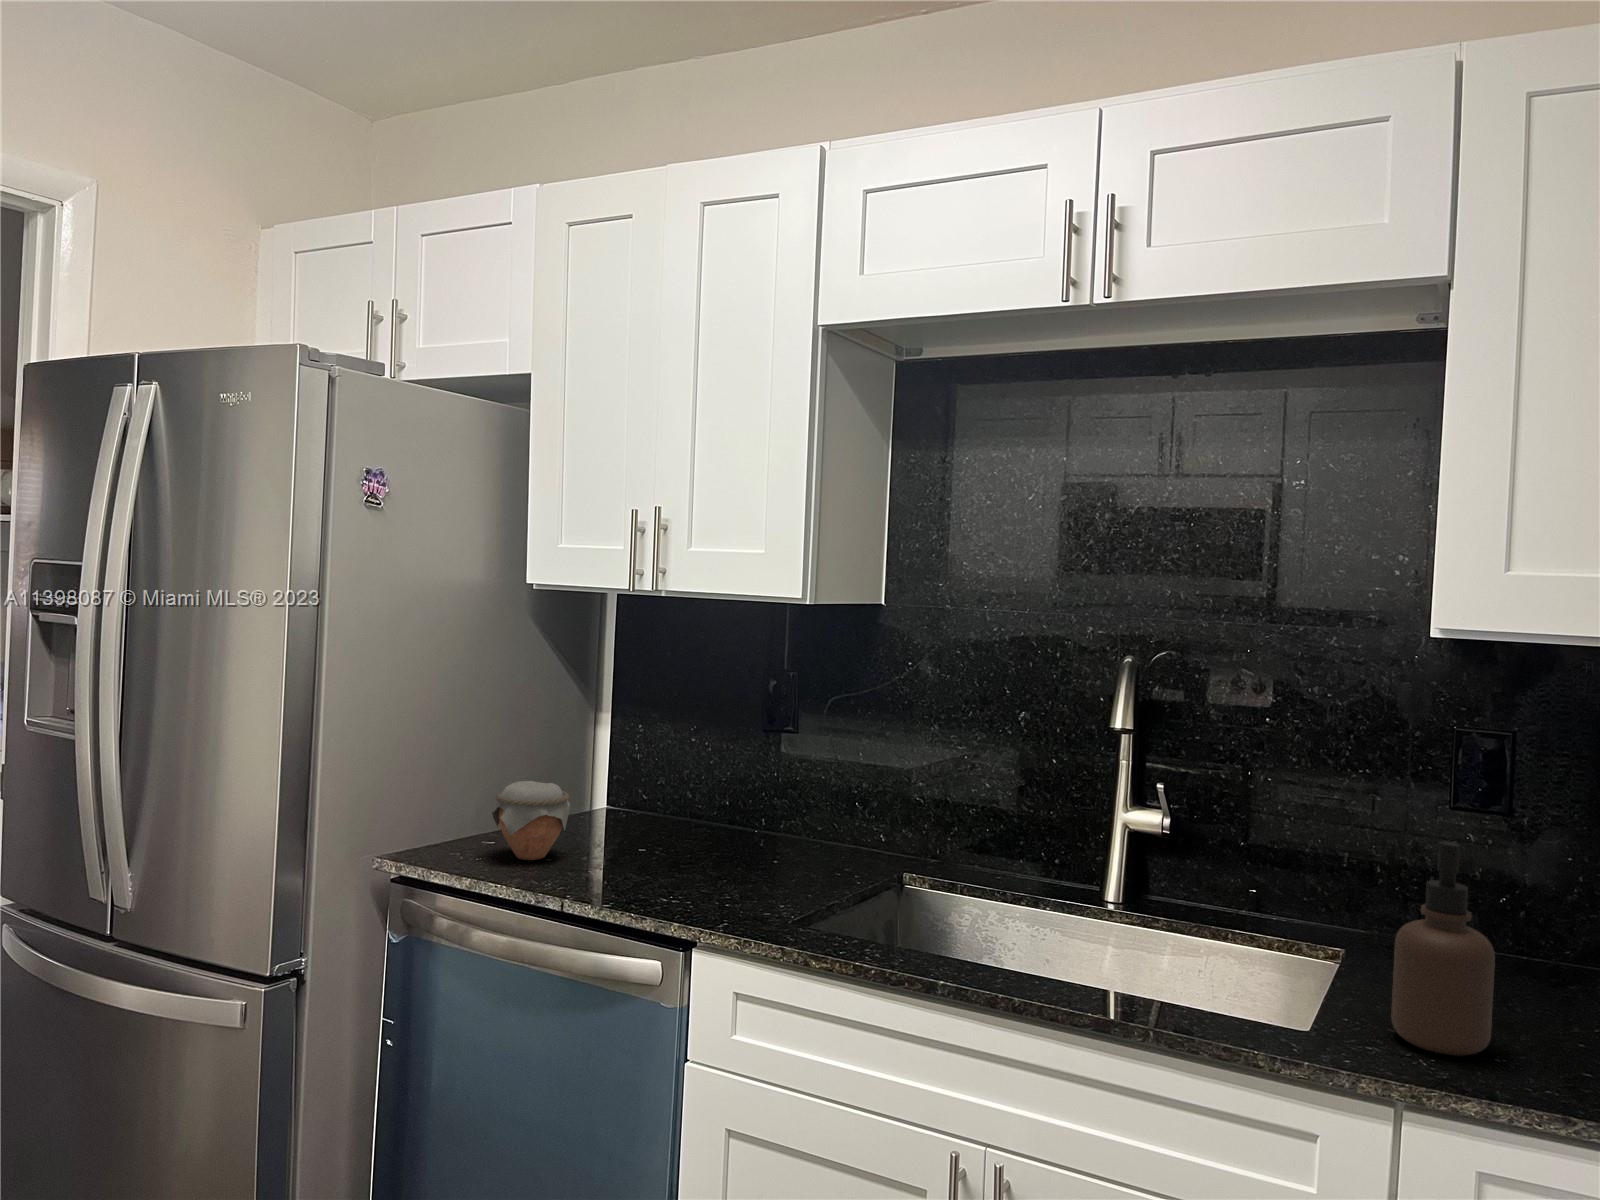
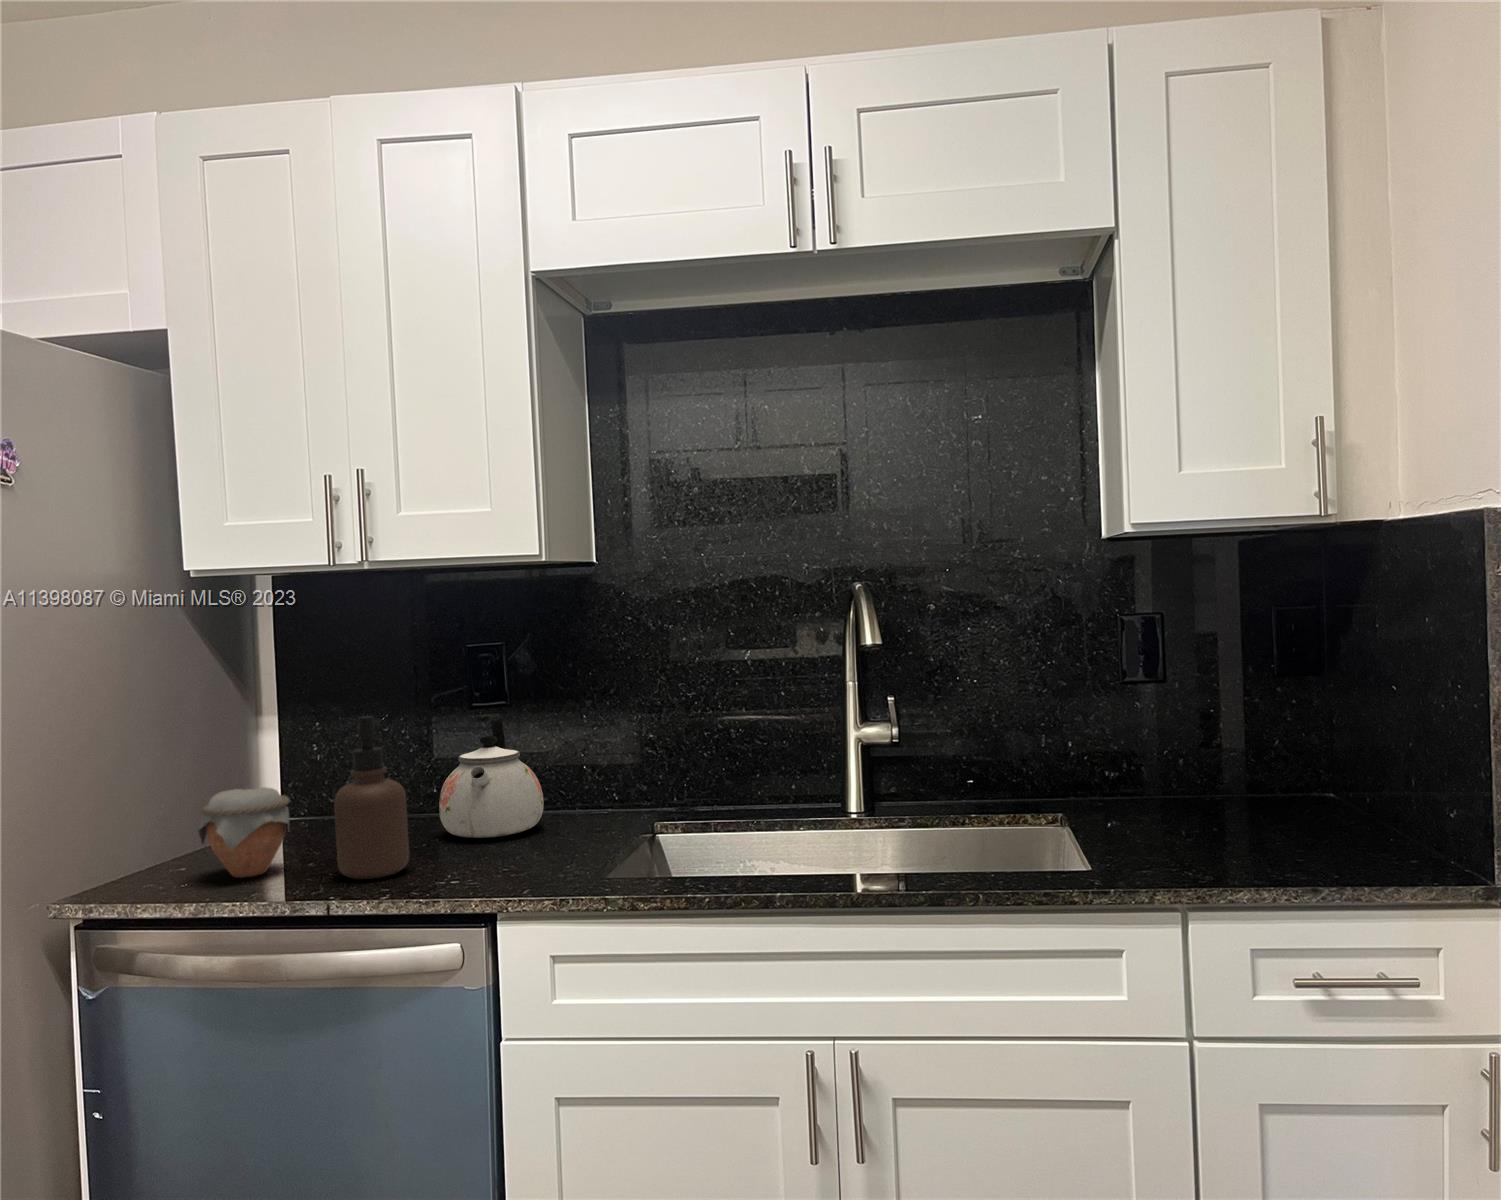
kettle: none [707,742,803,860] -> present [439,714,544,838]
soap dispenser: present [1391,842,1495,1056] -> present [334,716,409,879]

